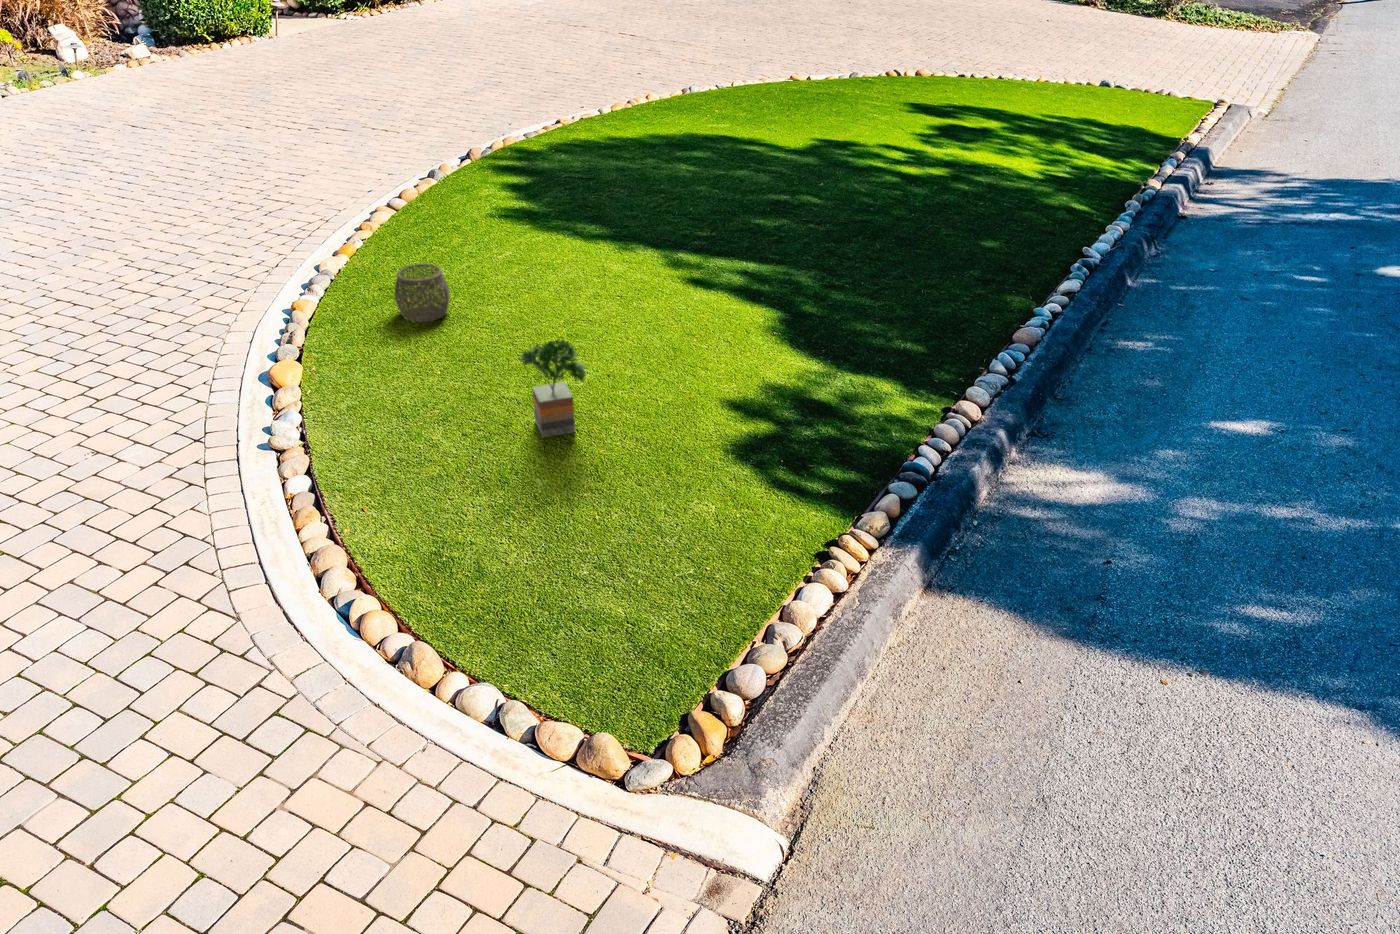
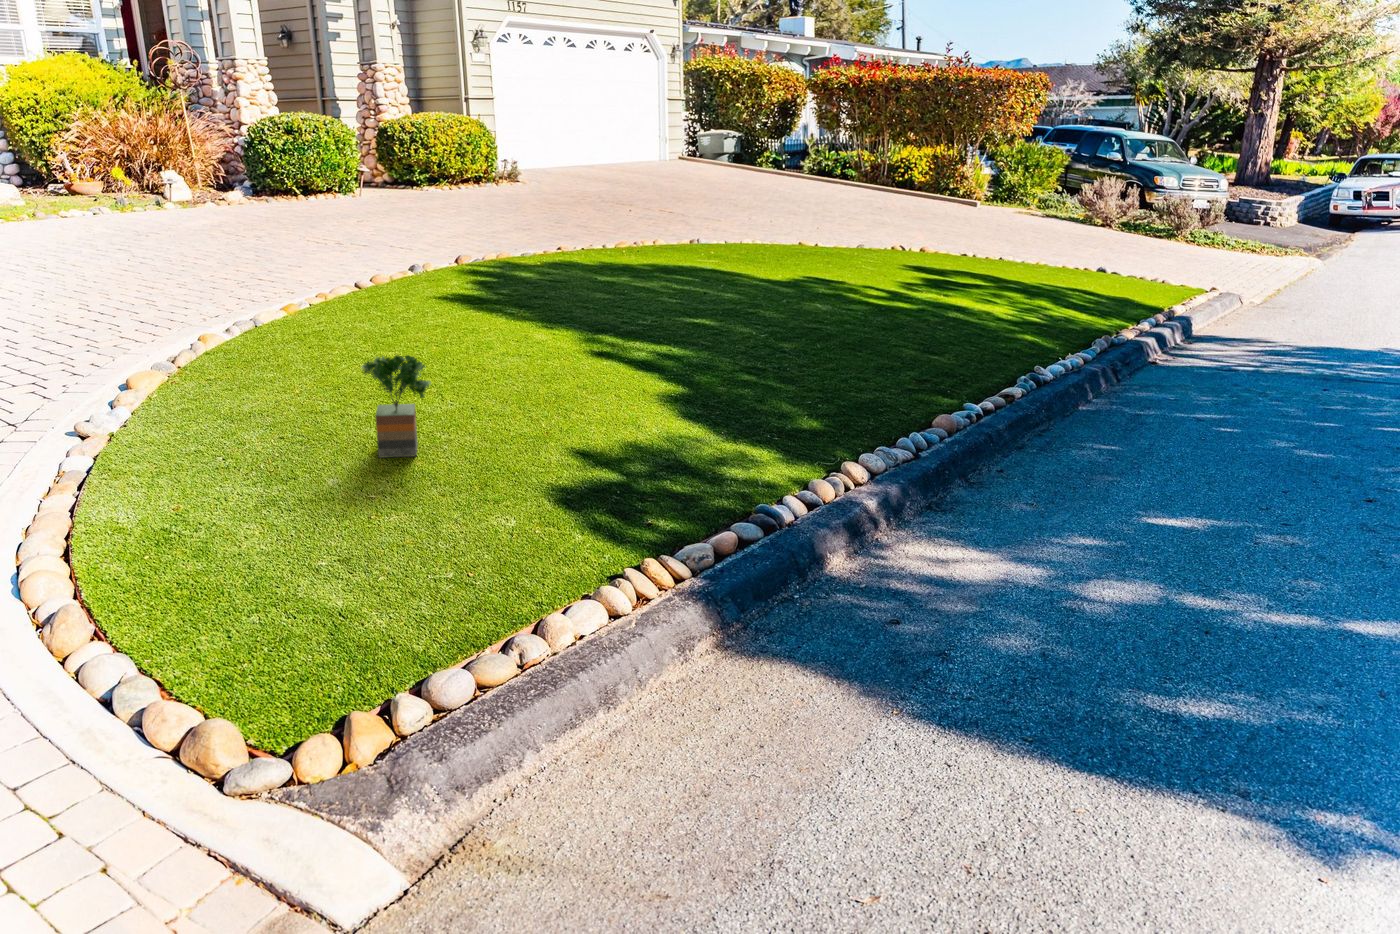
woven basket: present [395,264,450,322] -> none [306,314,364,368]

